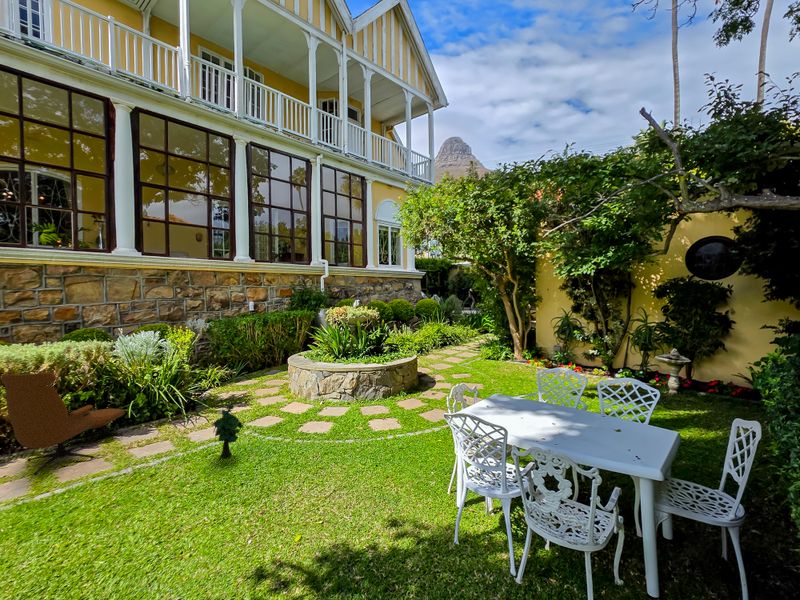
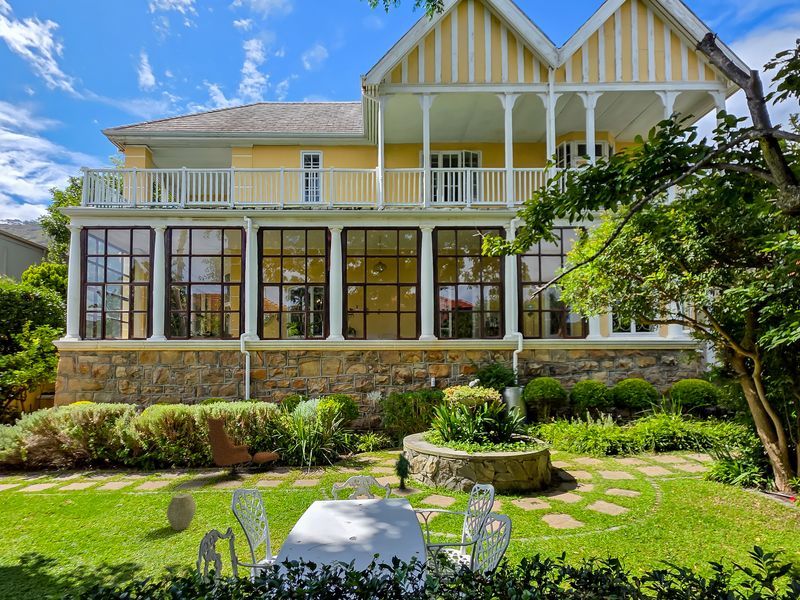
decorative plant: present [212,405,243,458] -> present [394,451,413,489]
woven basket: none [86,497,145,568] -> present [167,493,196,530]

